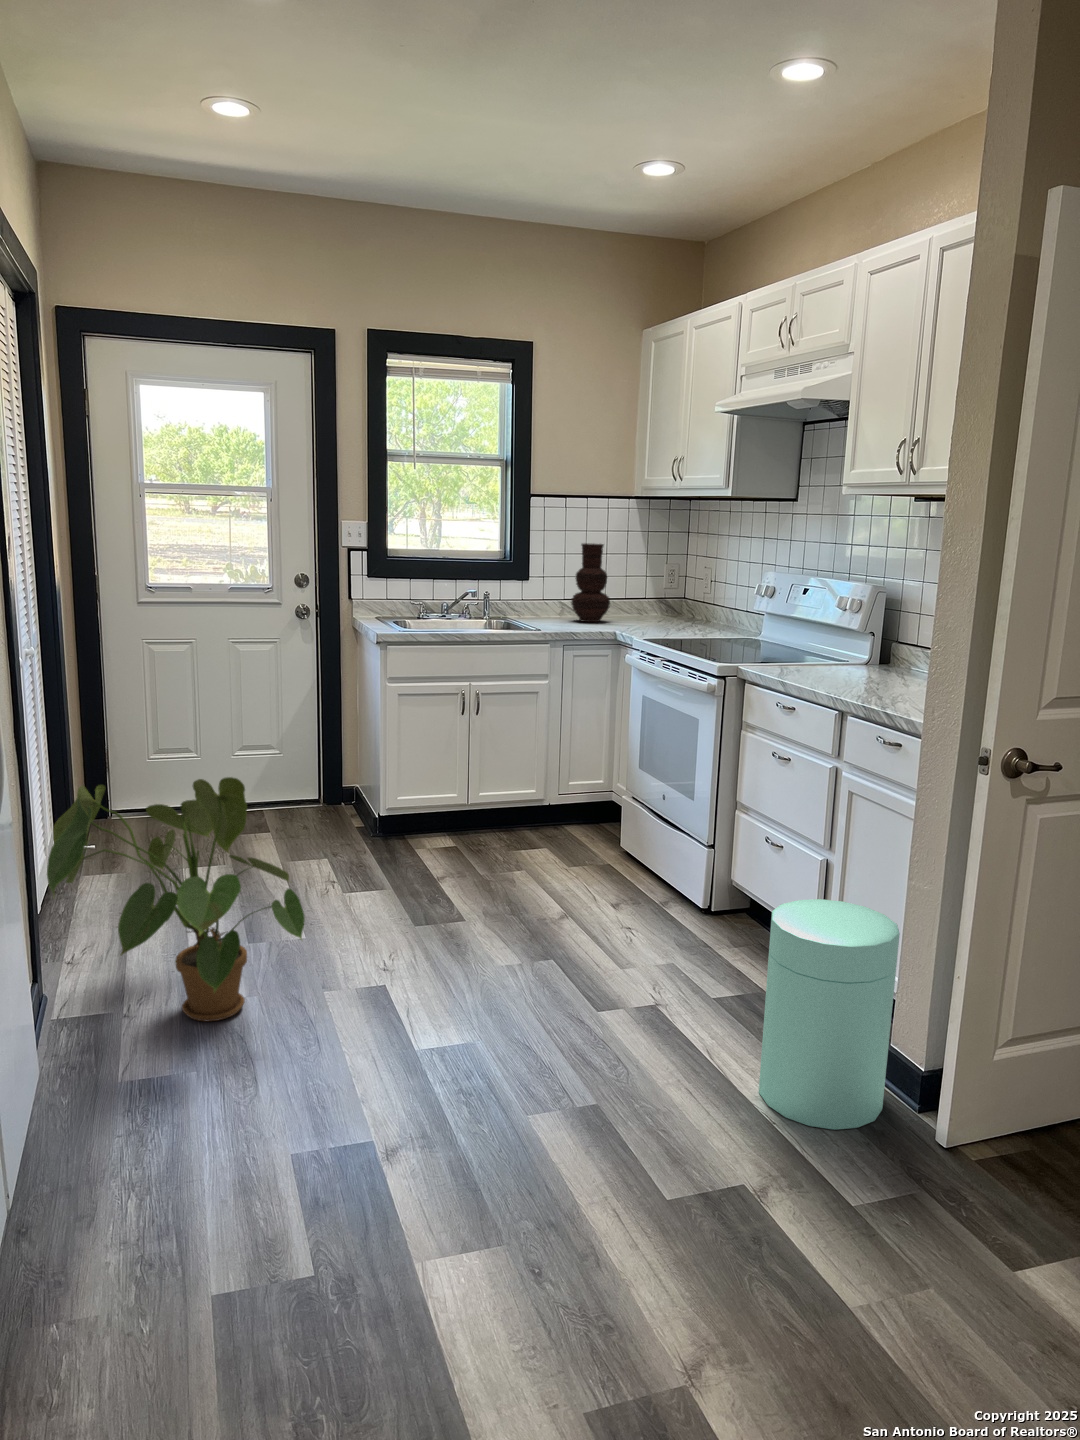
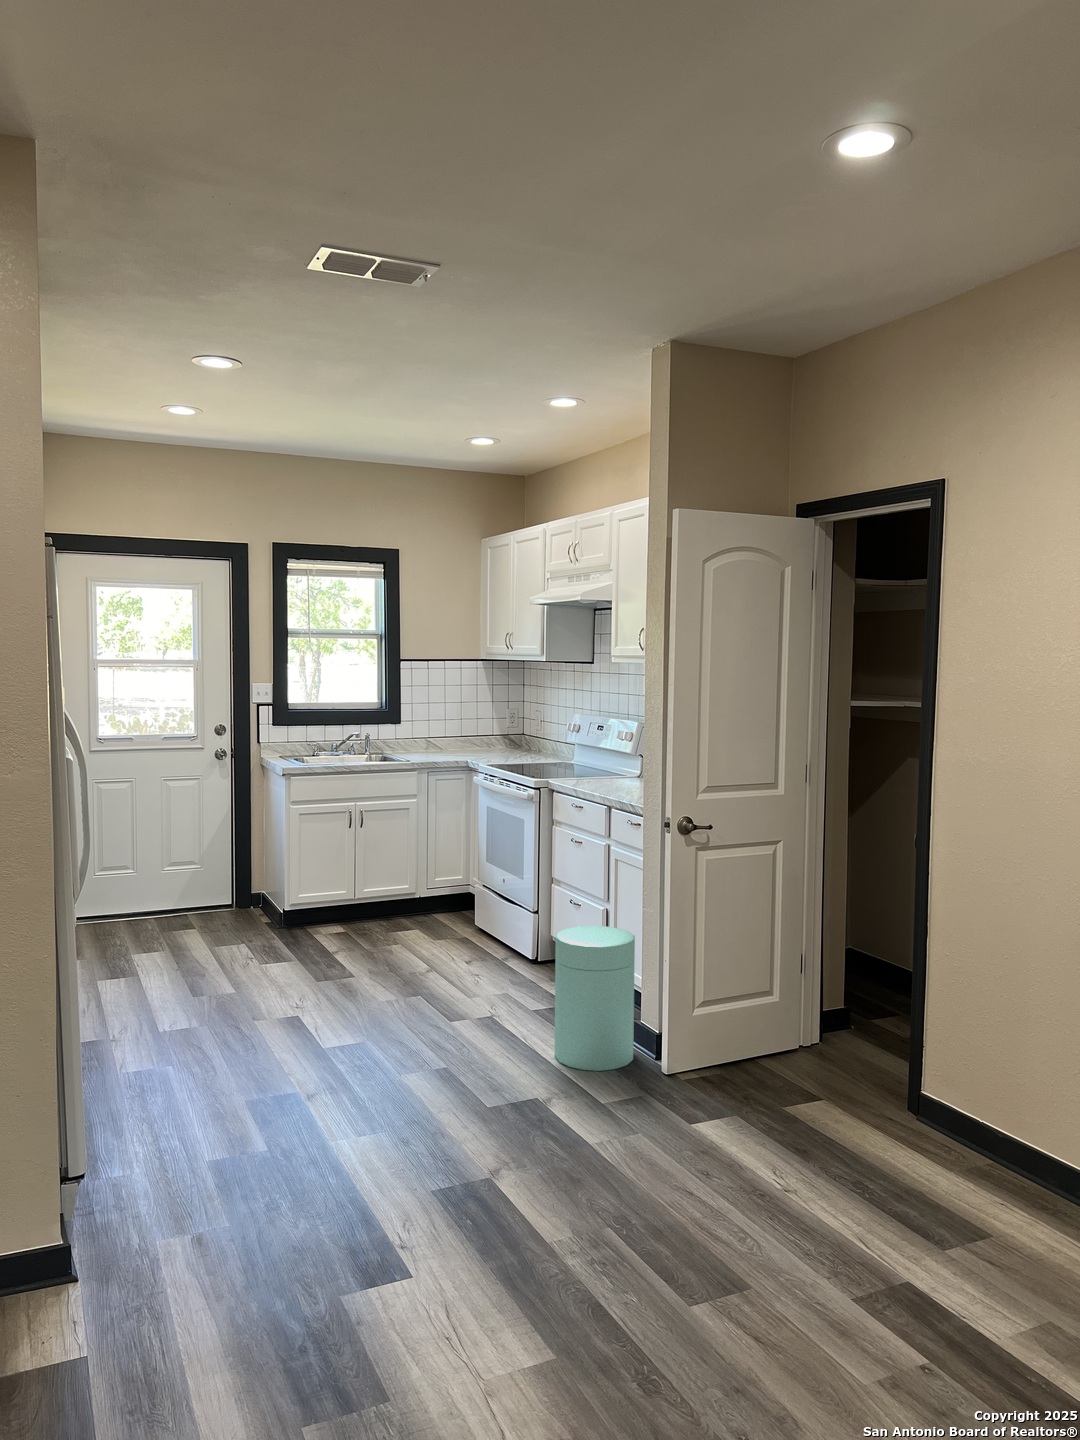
vase: present [571,543,610,622] -> none [433,696,463,756]
house plant: present [47,777,305,1021] -> none [57,866,243,1041]

